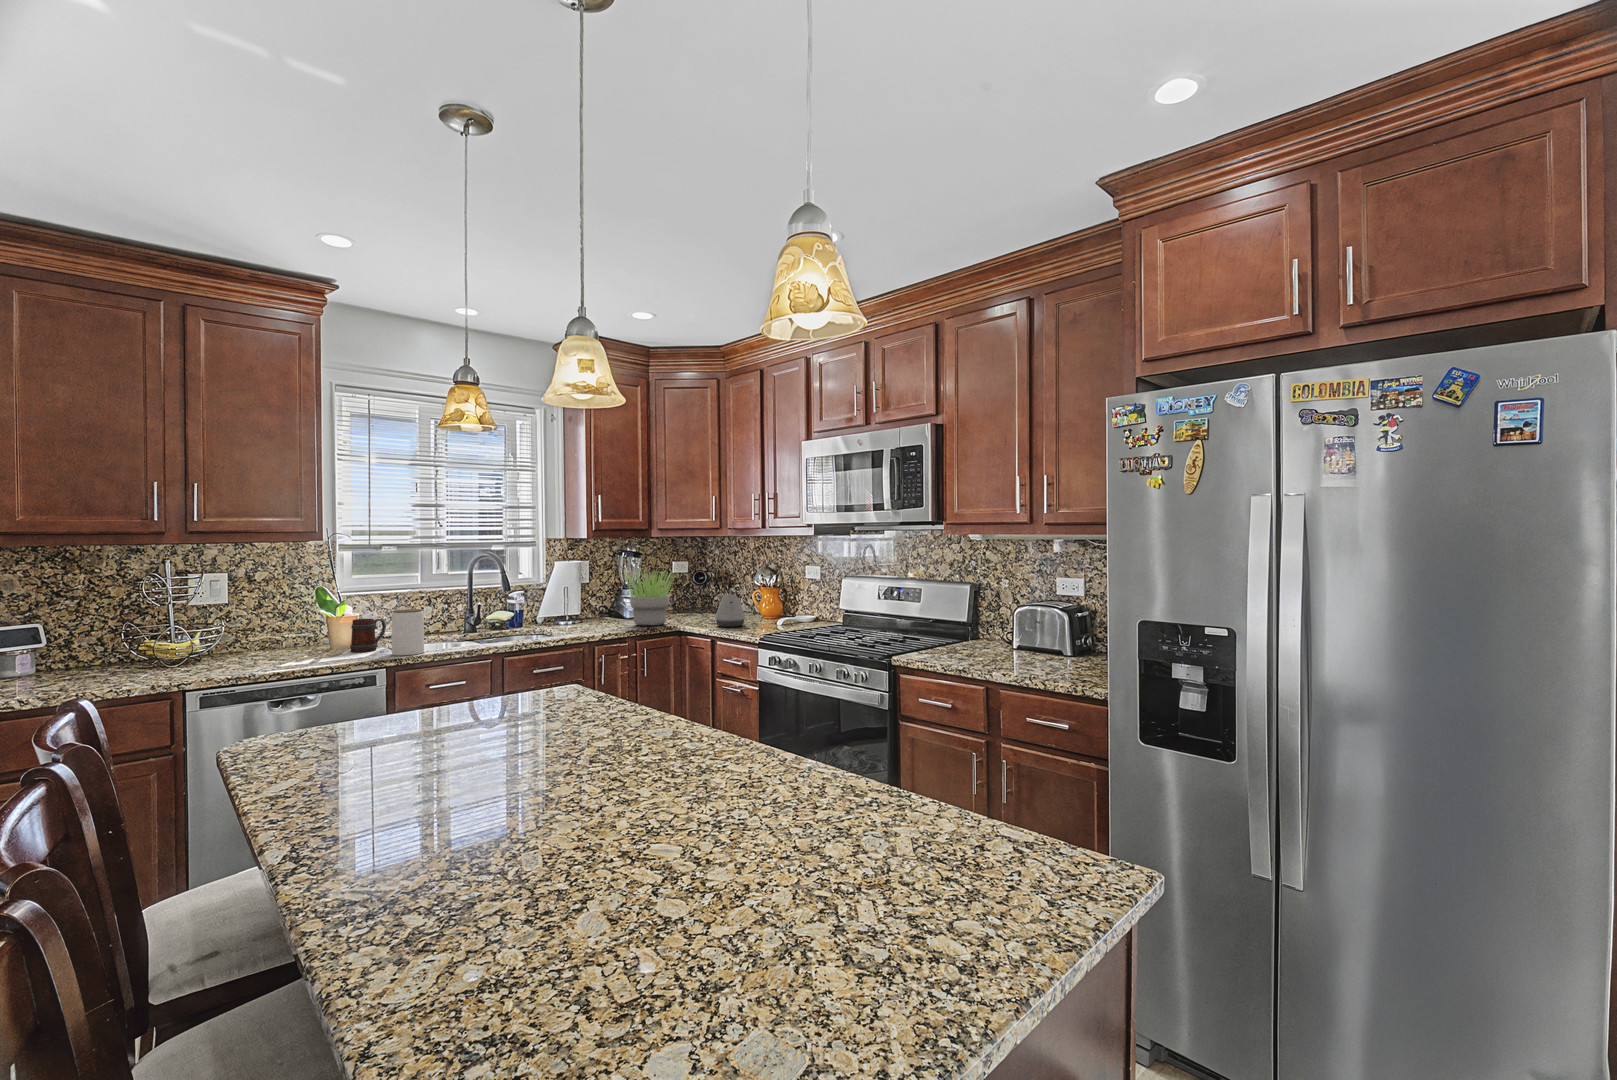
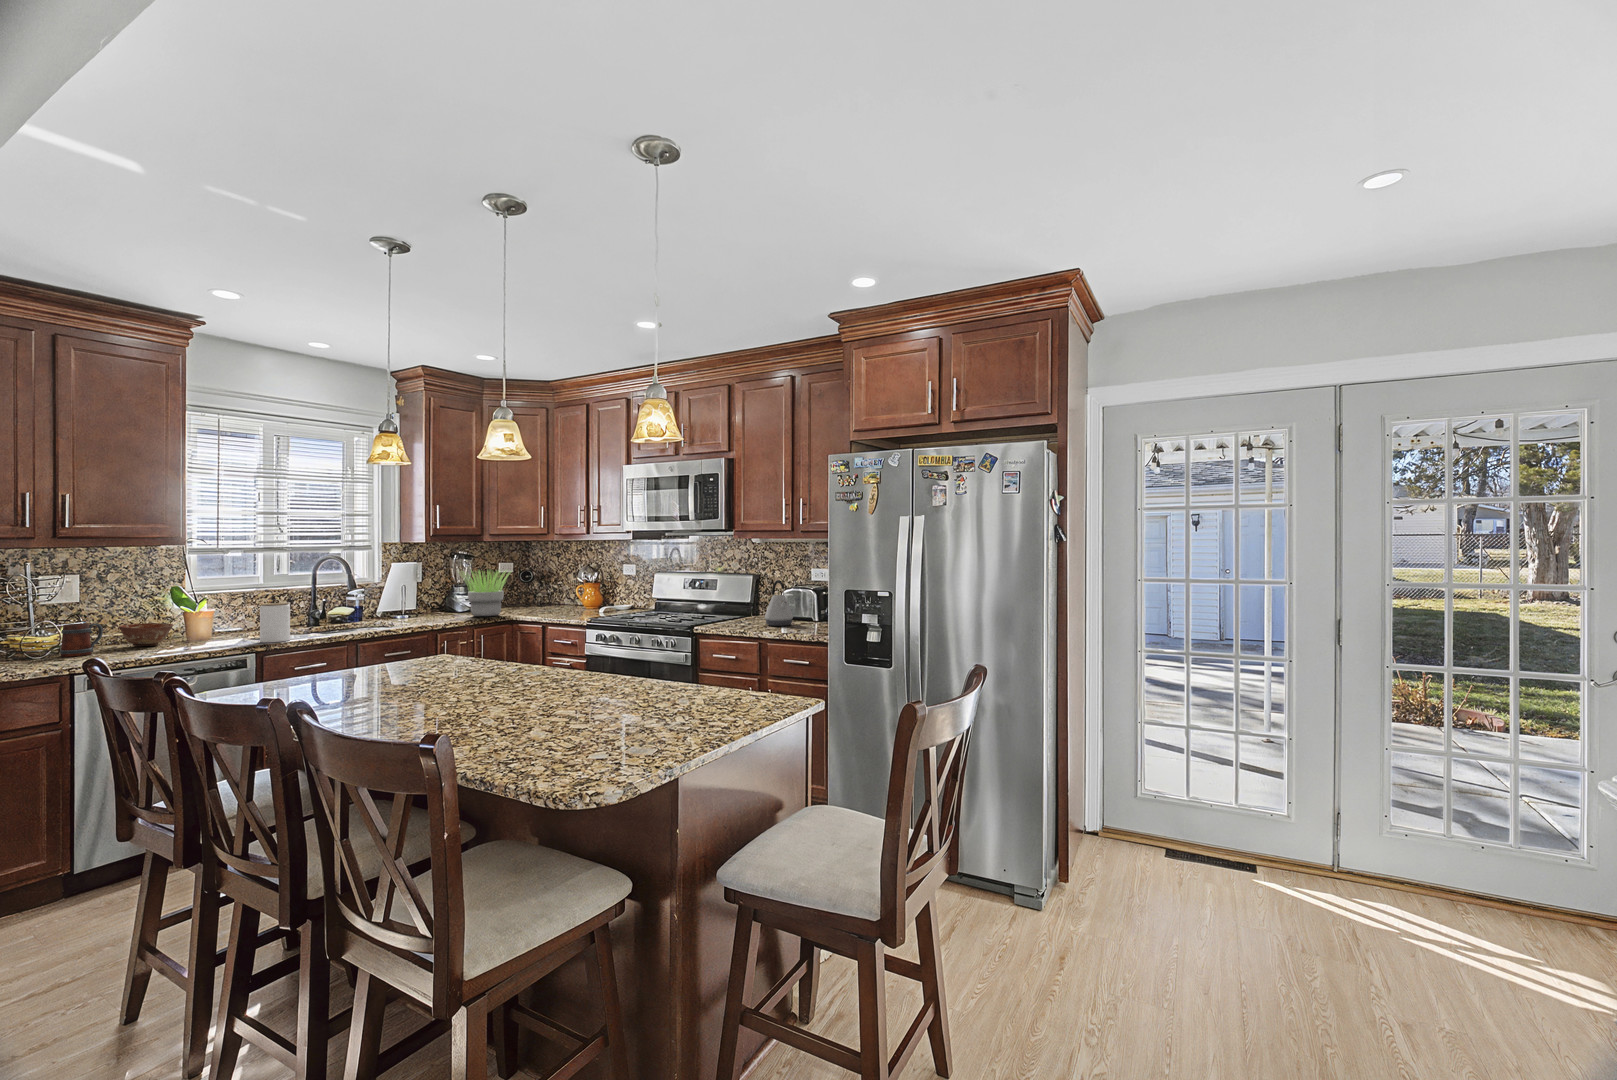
kettle: present [715,579,745,627] -> present [765,580,793,626]
mug: present [350,619,386,652] -> present [60,623,103,657]
ceramic bowl: none [259,628,313,654] -> present [119,623,173,646]

